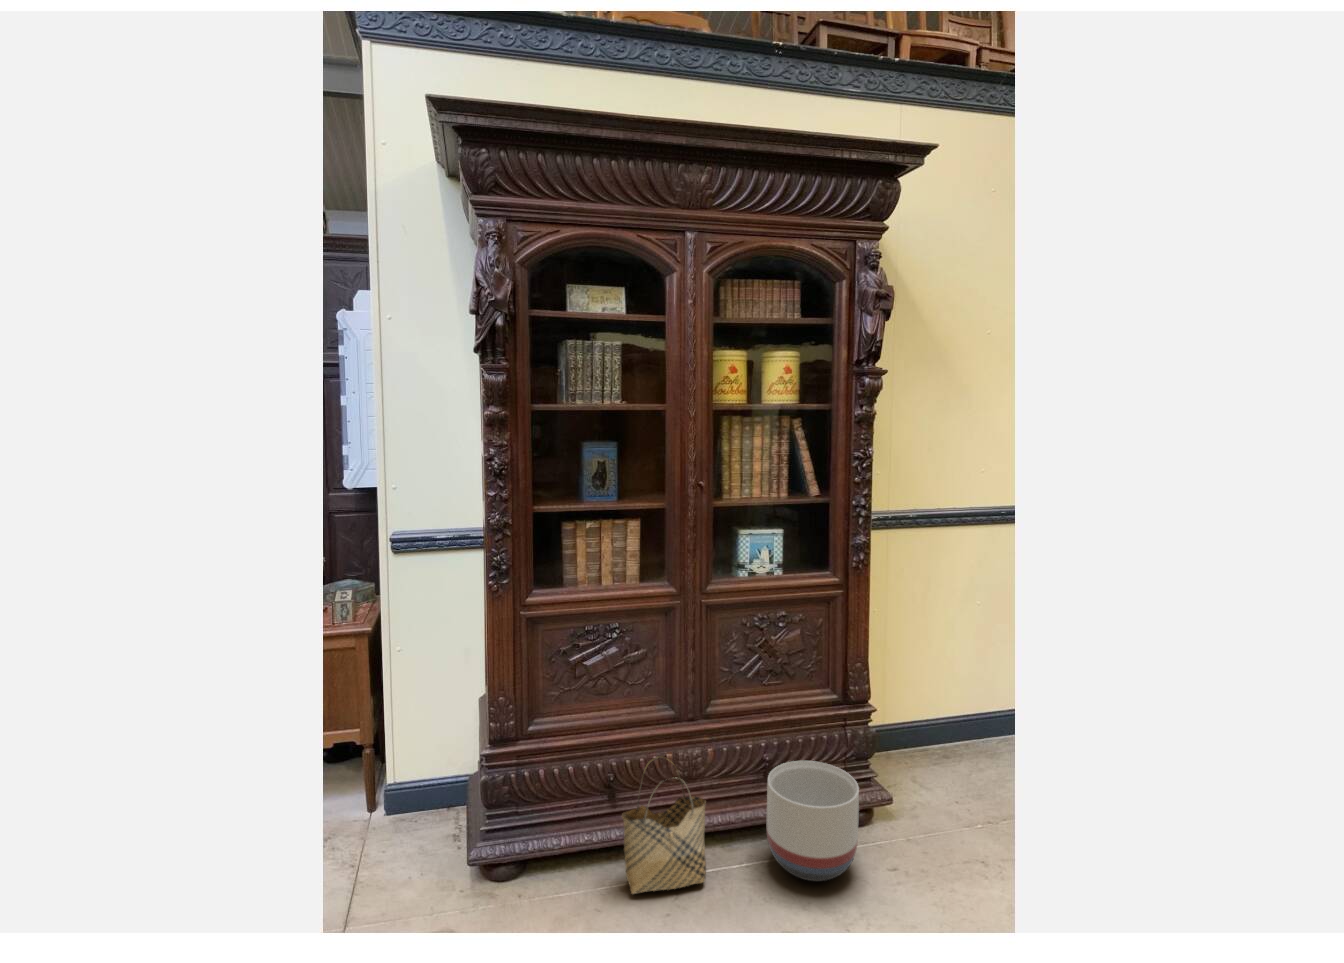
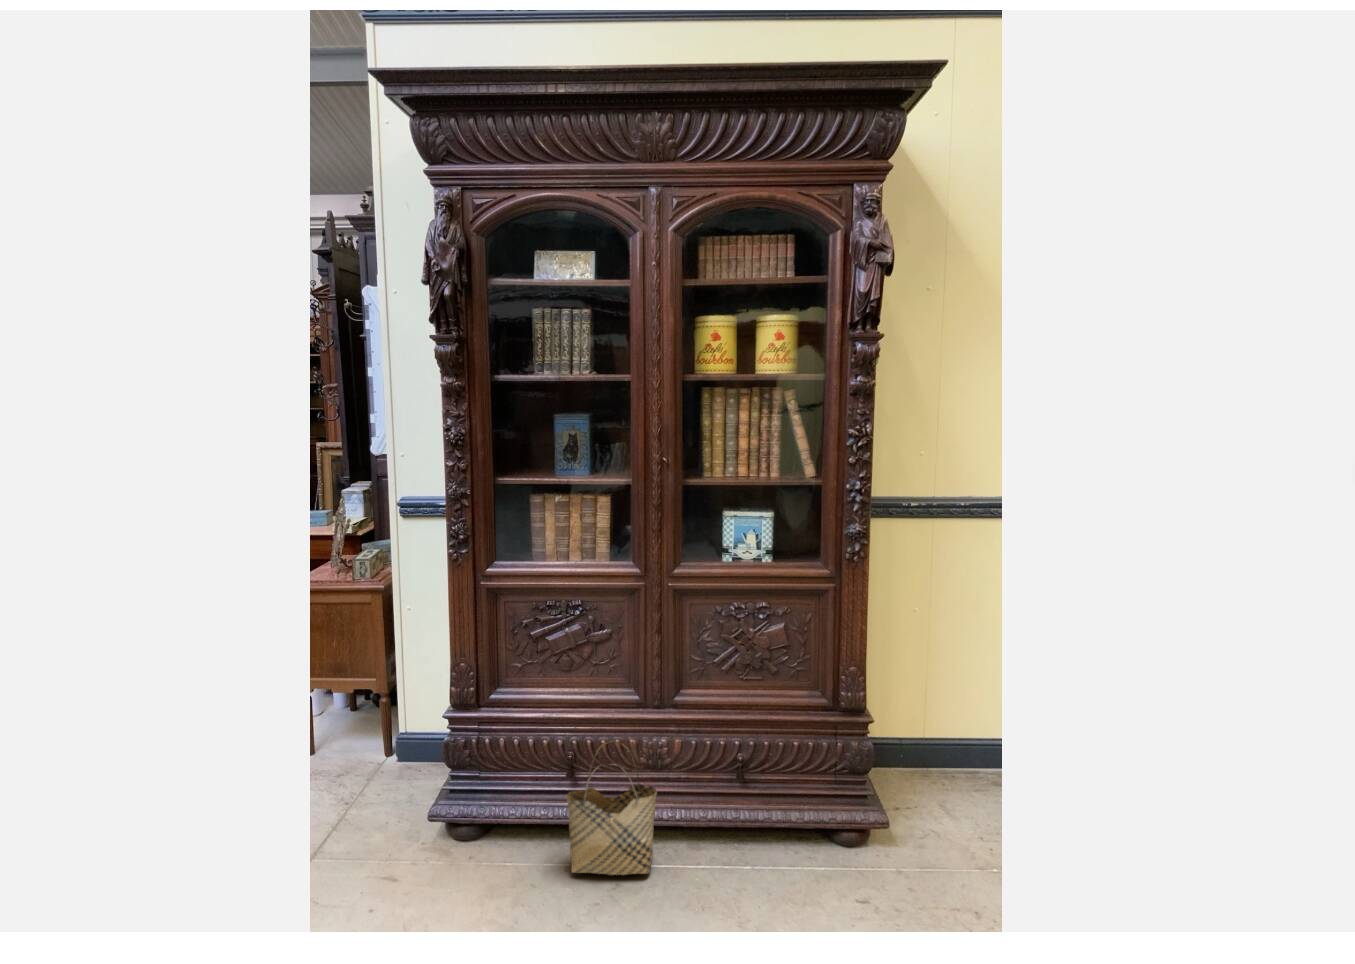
planter: present [766,761,859,881] -> none [721,763,820,893]

